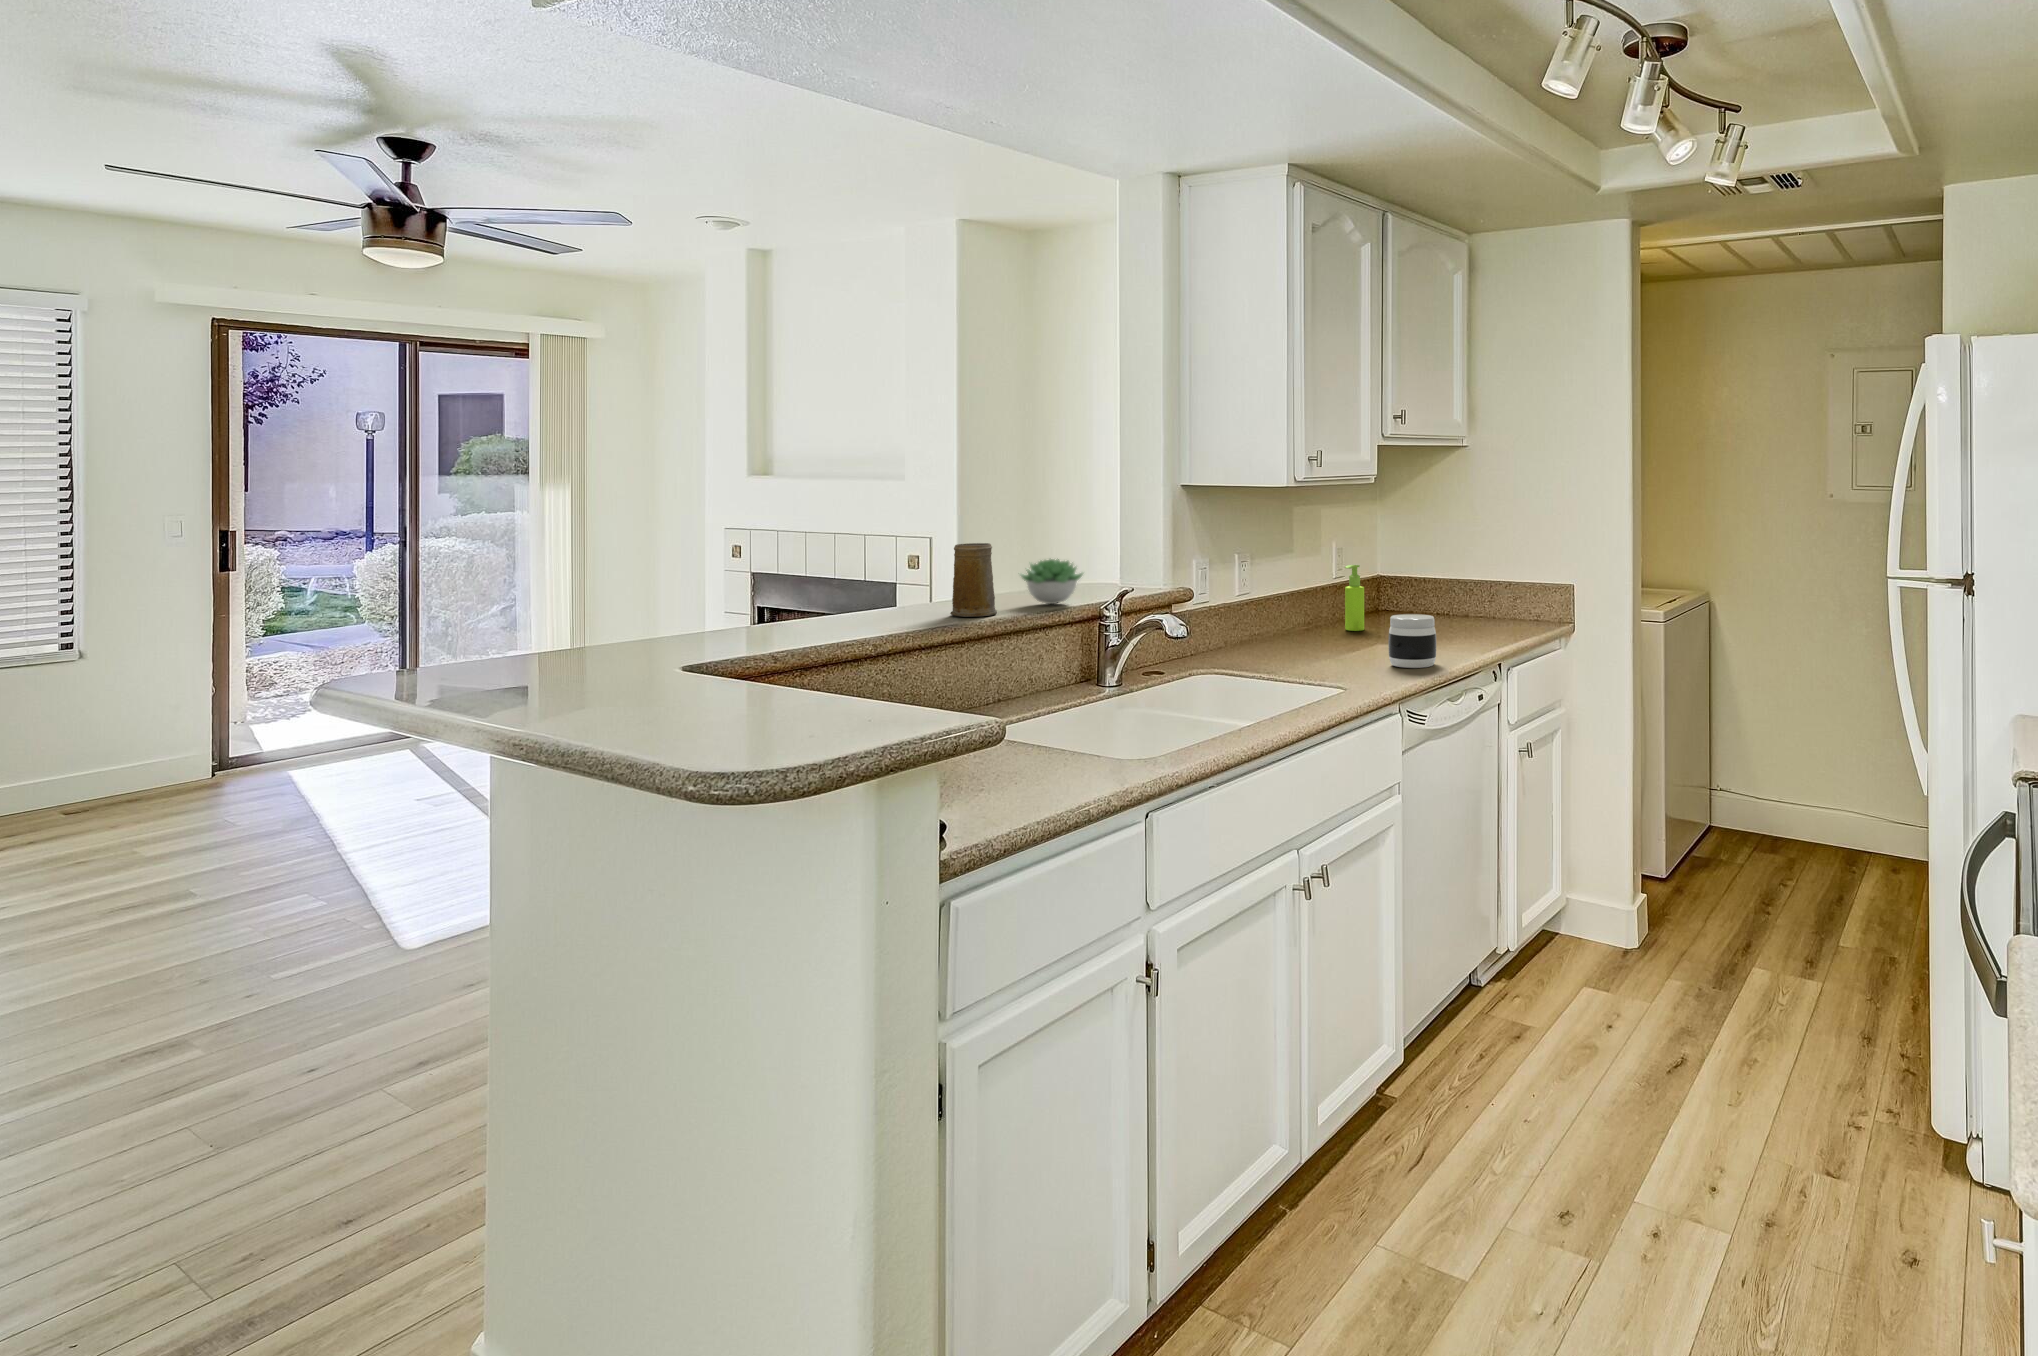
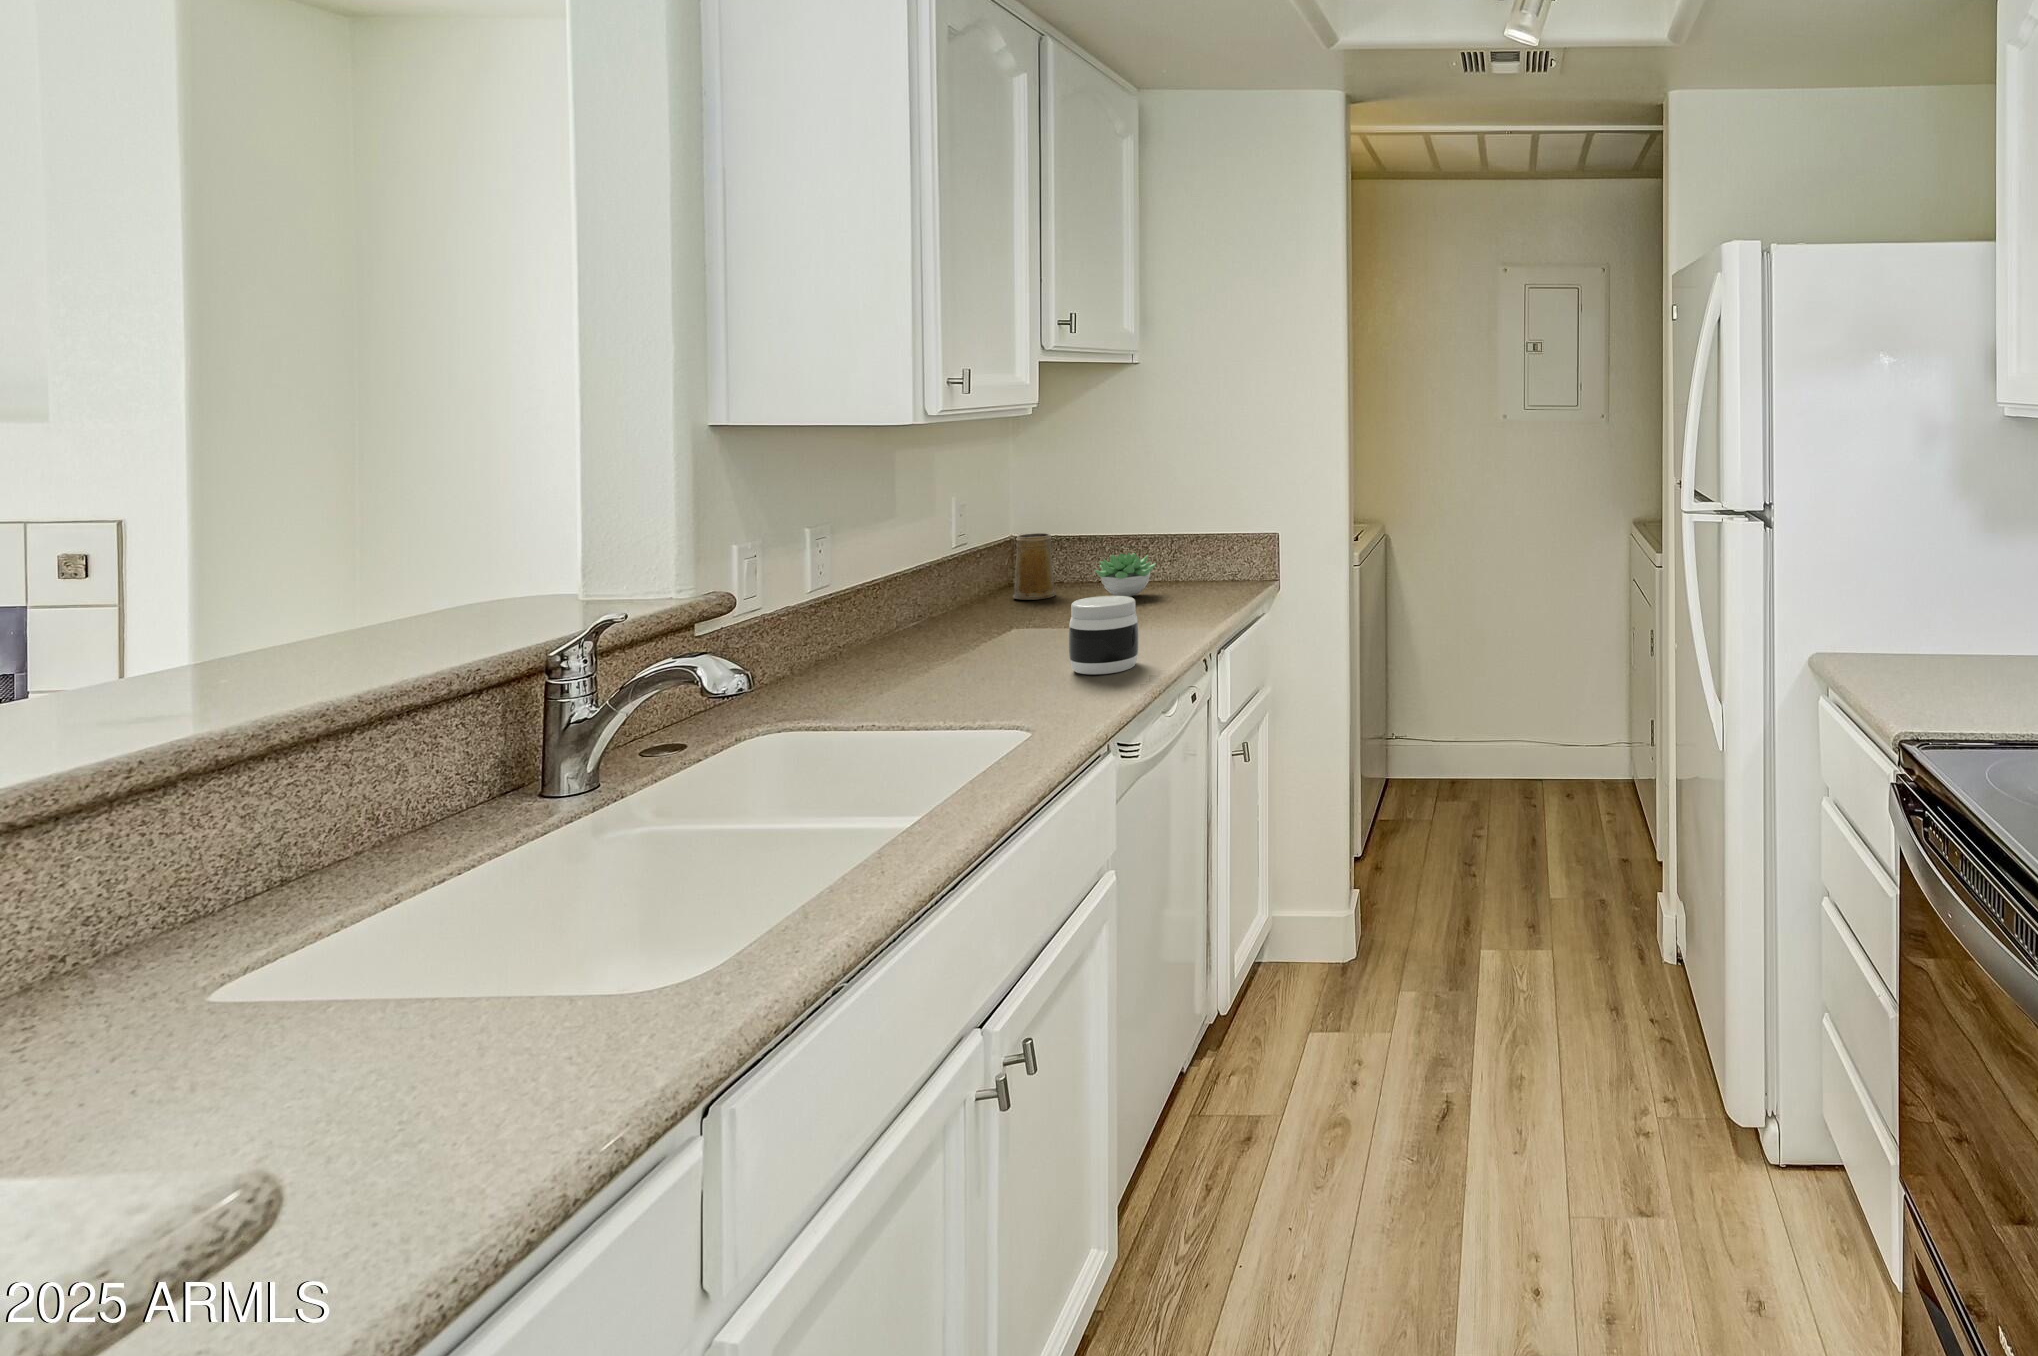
mug: present [950,543,997,617] -> present [1013,533,1055,600]
succulent plant: present [1020,559,1083,604] -> present [1094,553,1156,597]
soap dispenser: present [1345,565,1364,631] -> none [973,525,1002,615]

